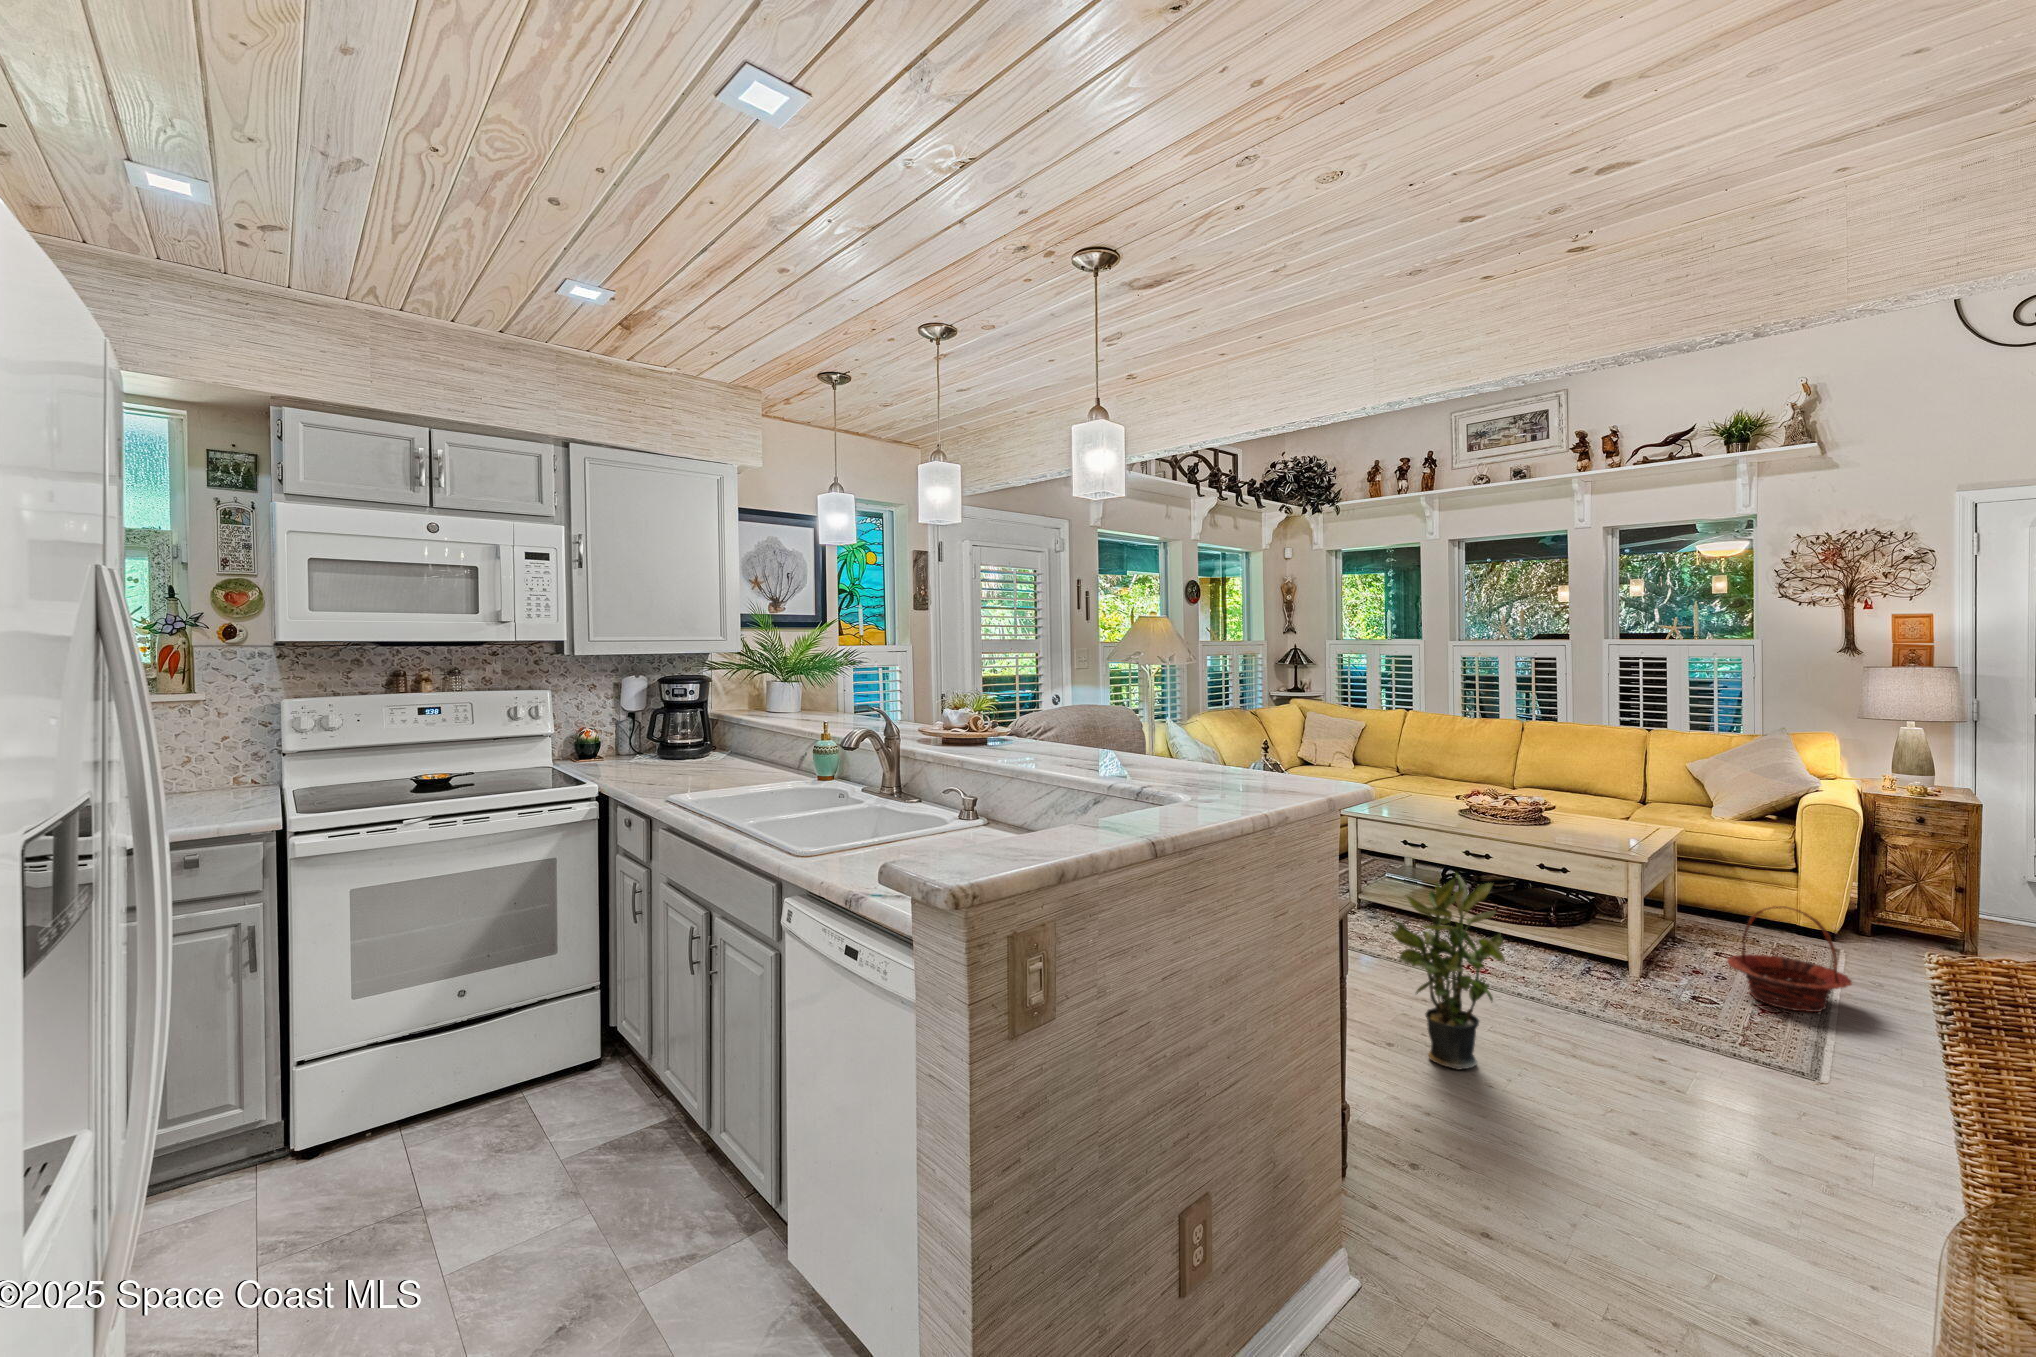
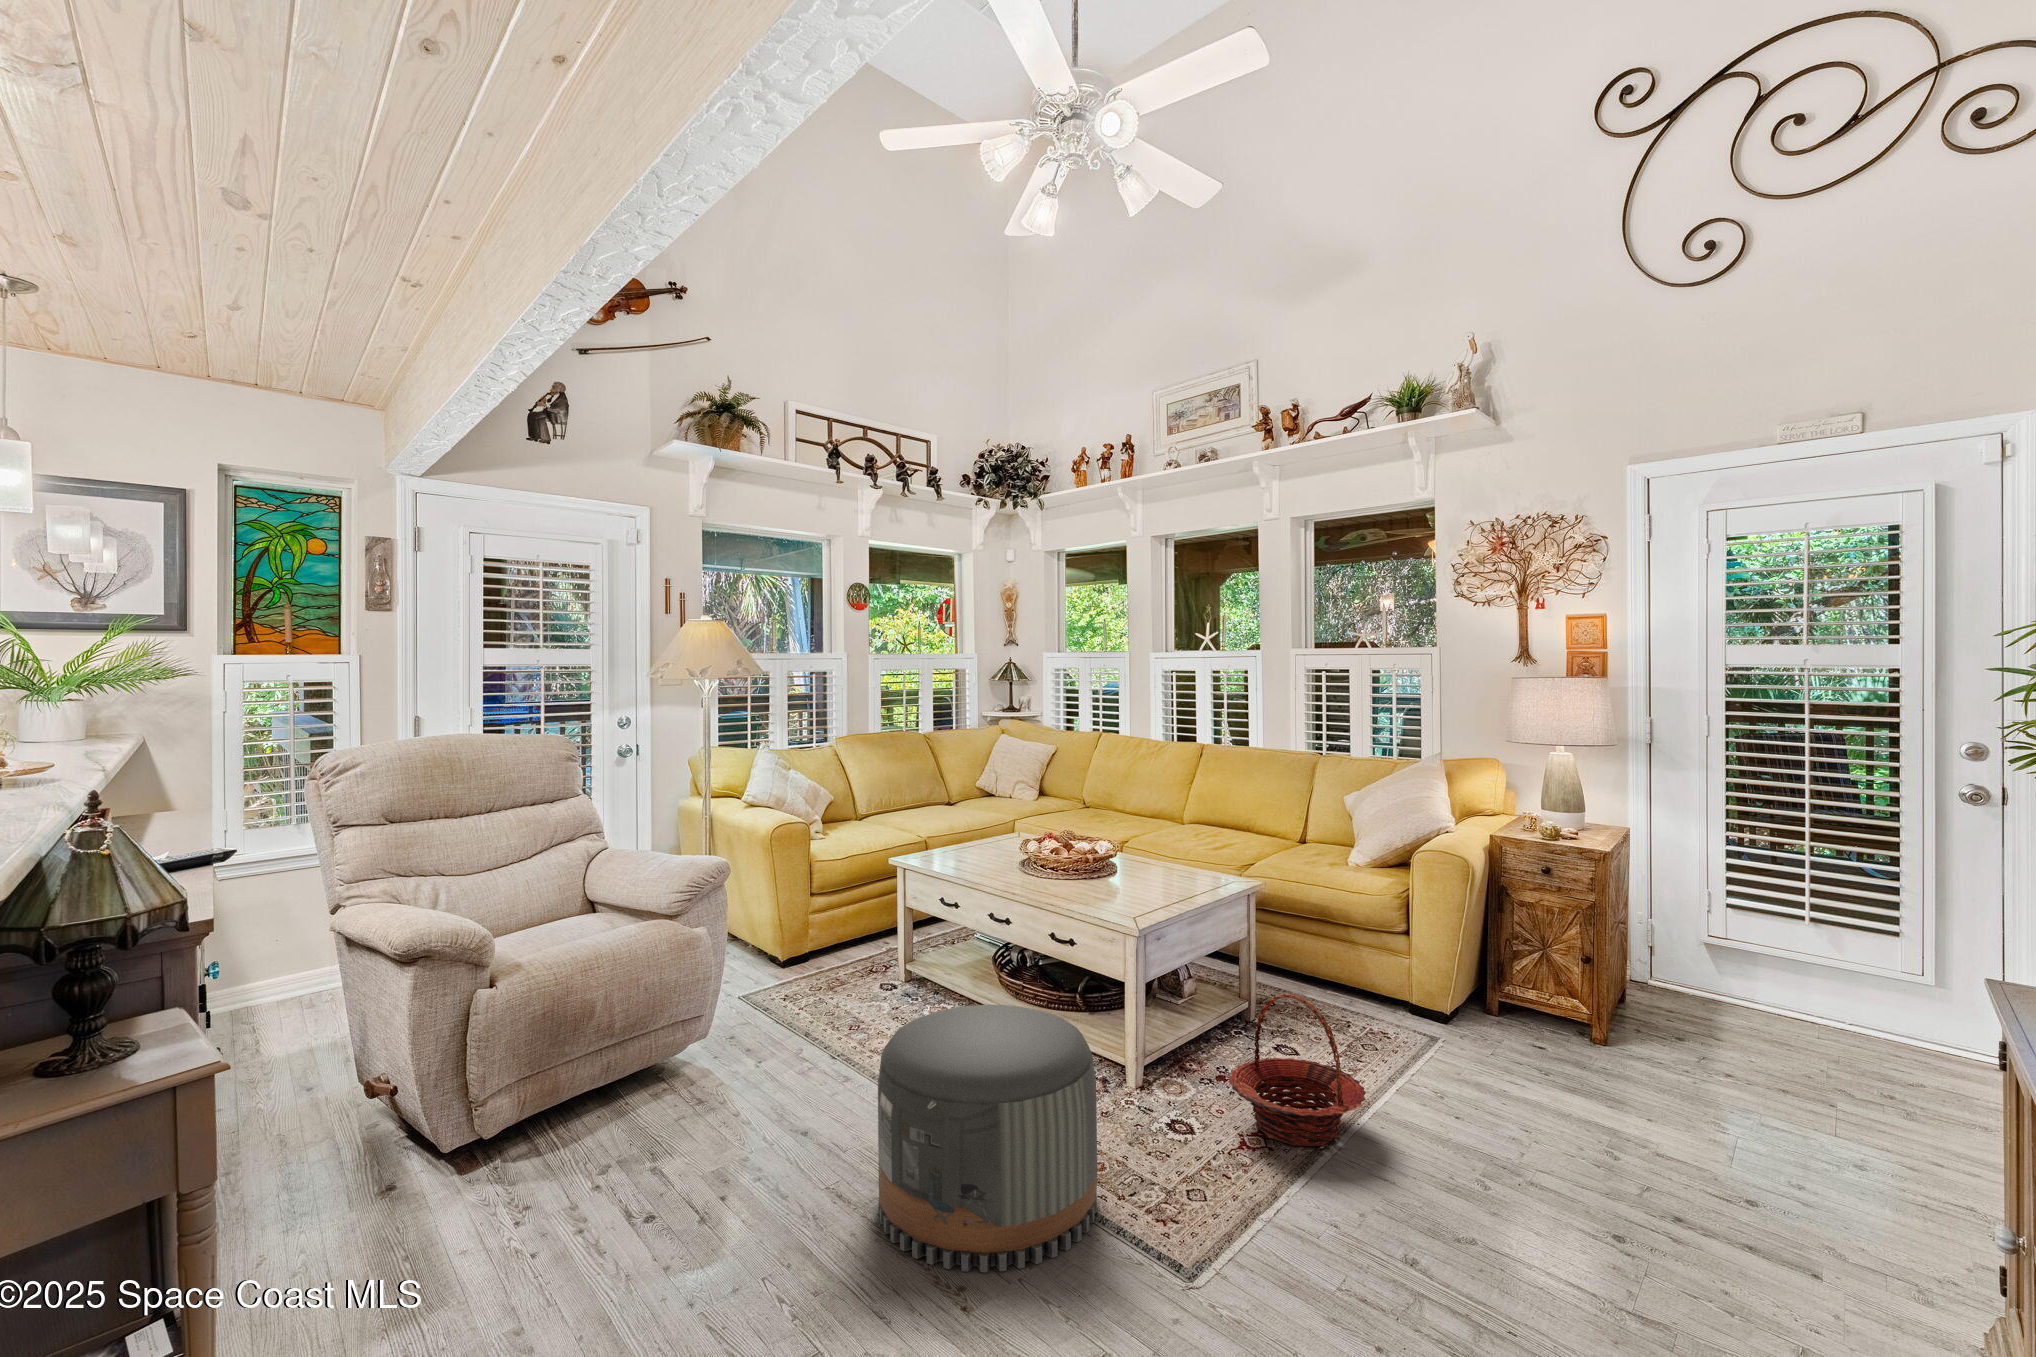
potted plant: present [1392,874,1505,1070] -> none [614,962,783,1277]
pouf: none [1523,907,1704,1073] -> present [878,1005,1097,1272]

